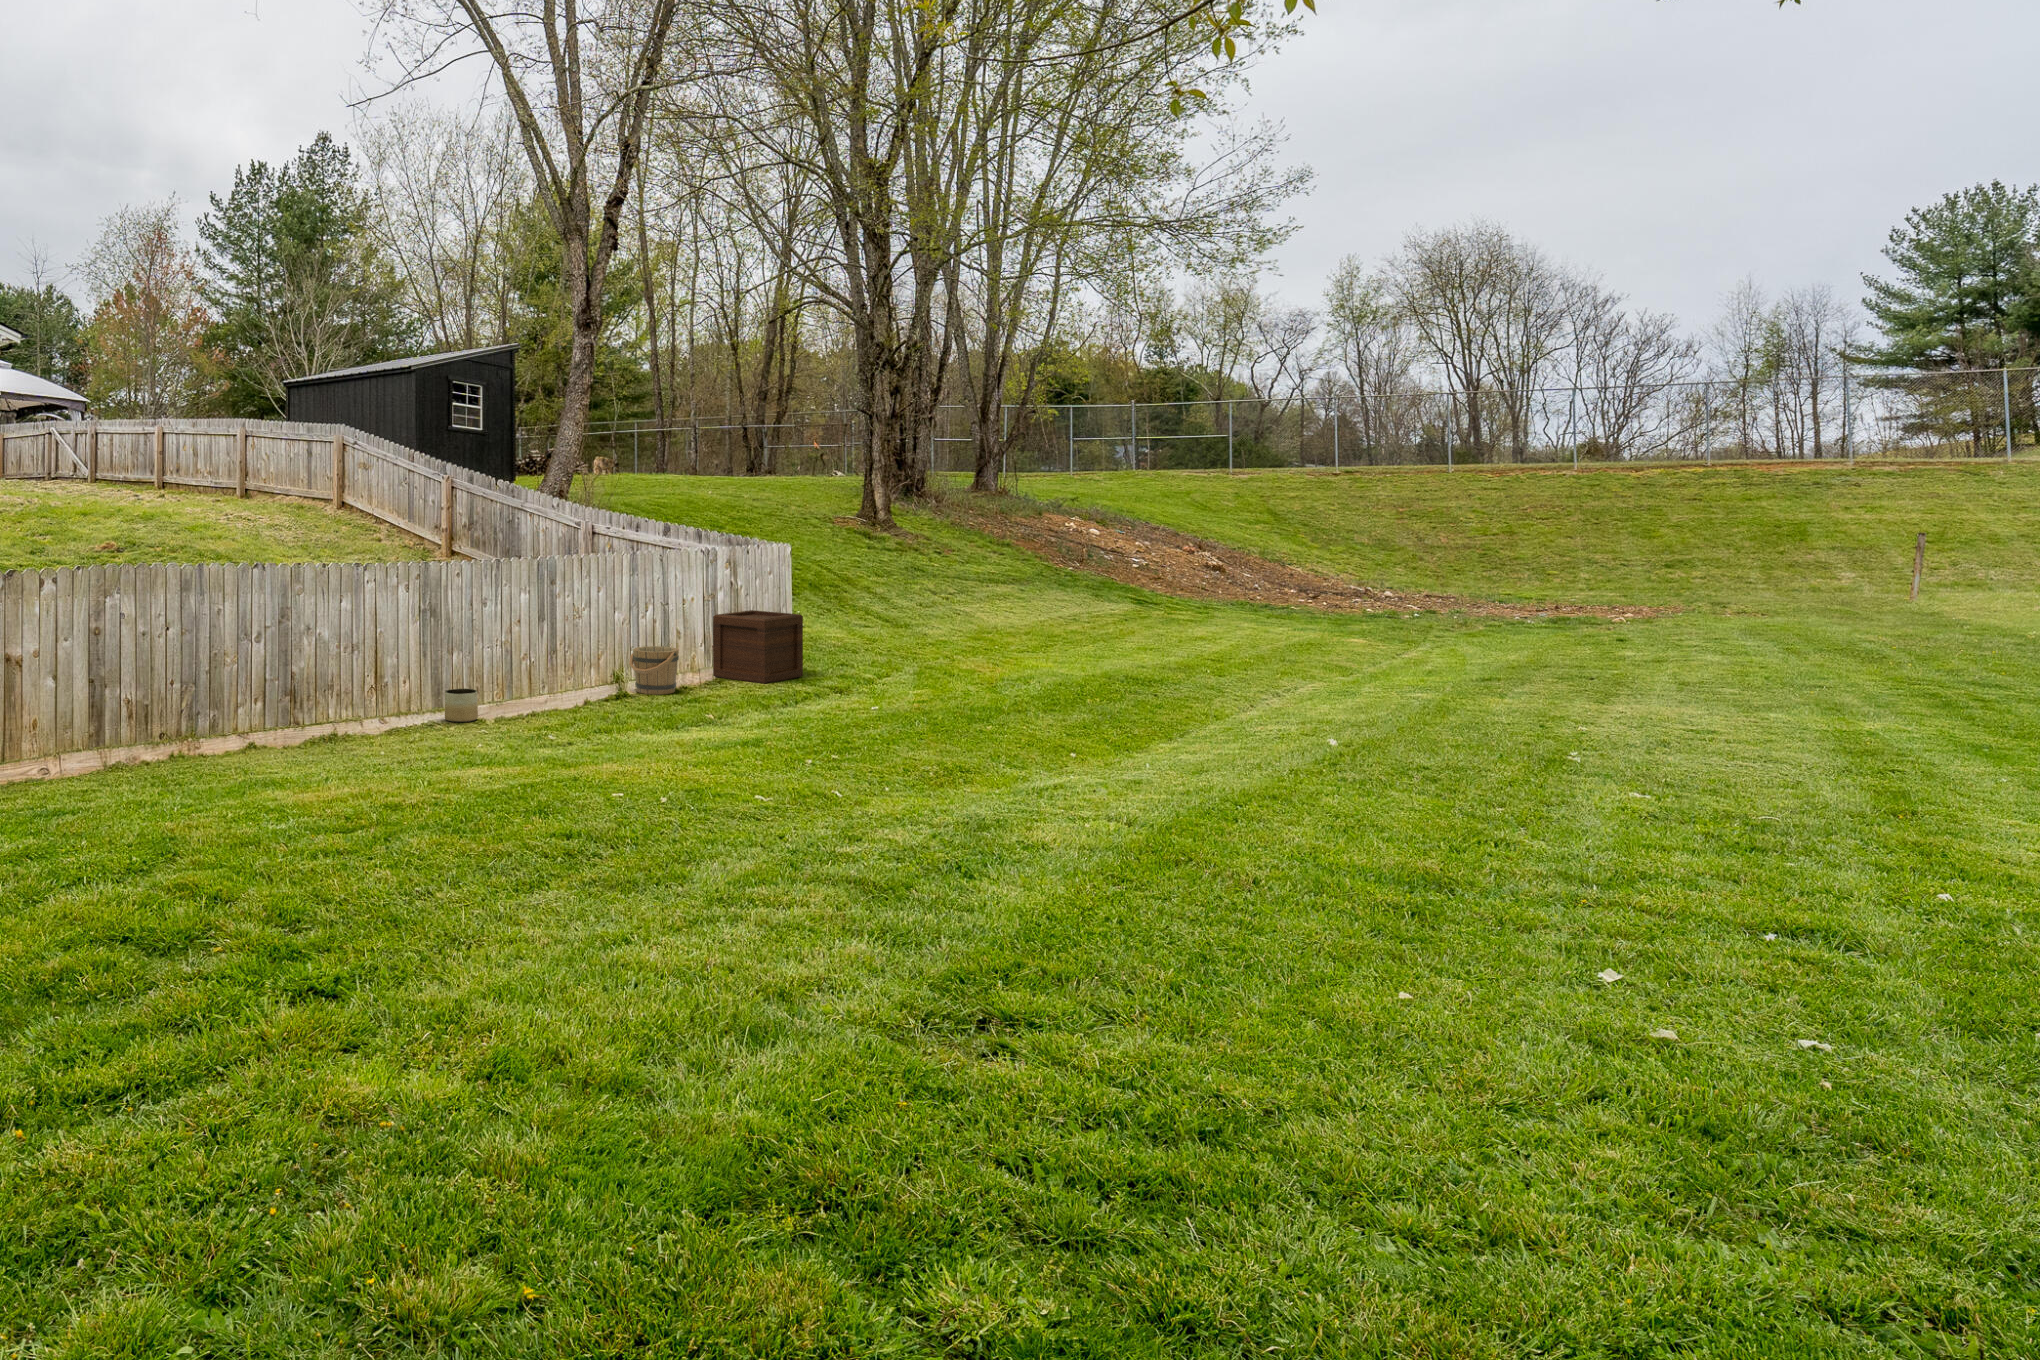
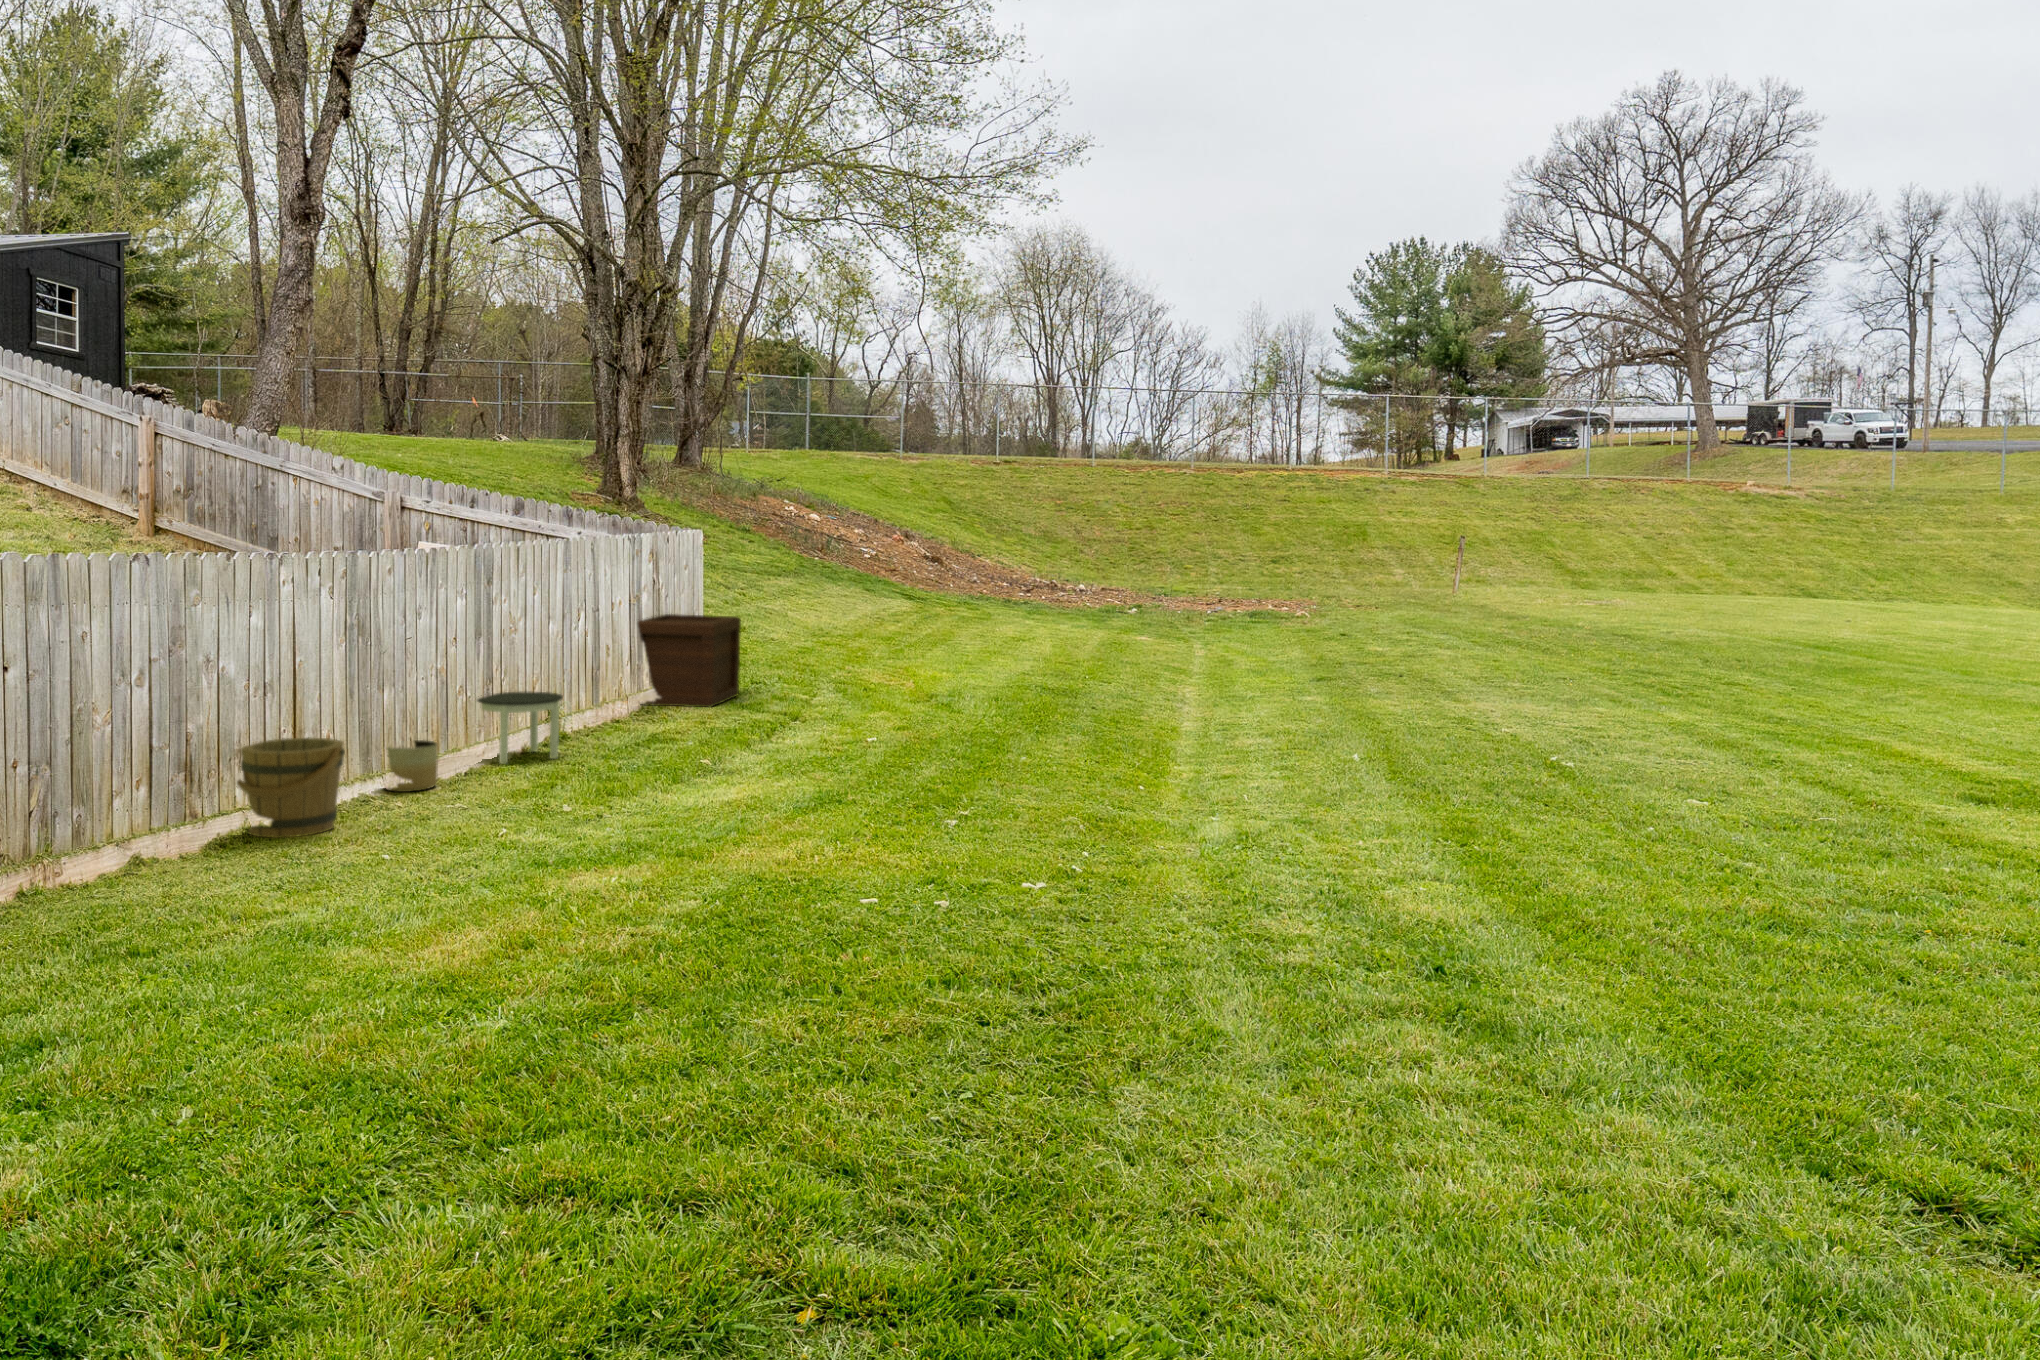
bucket: present [629,646,679,695] -> present [237,737,345,838]
round table: none [534,661,590,711] -> present [477,692,563,764]

